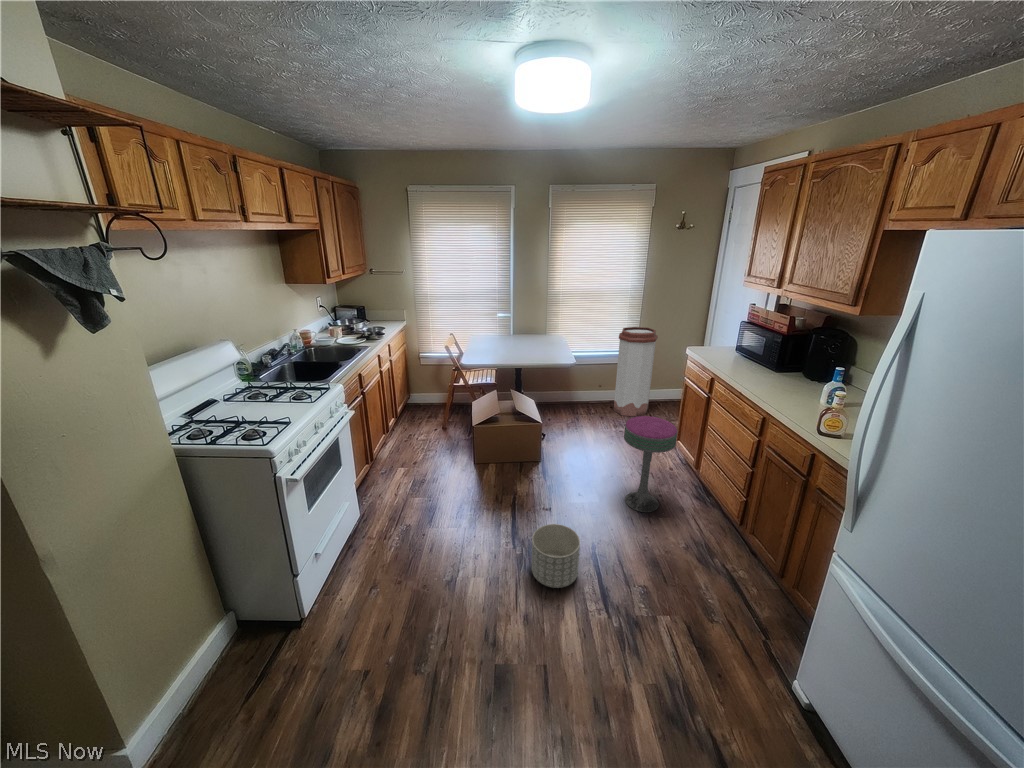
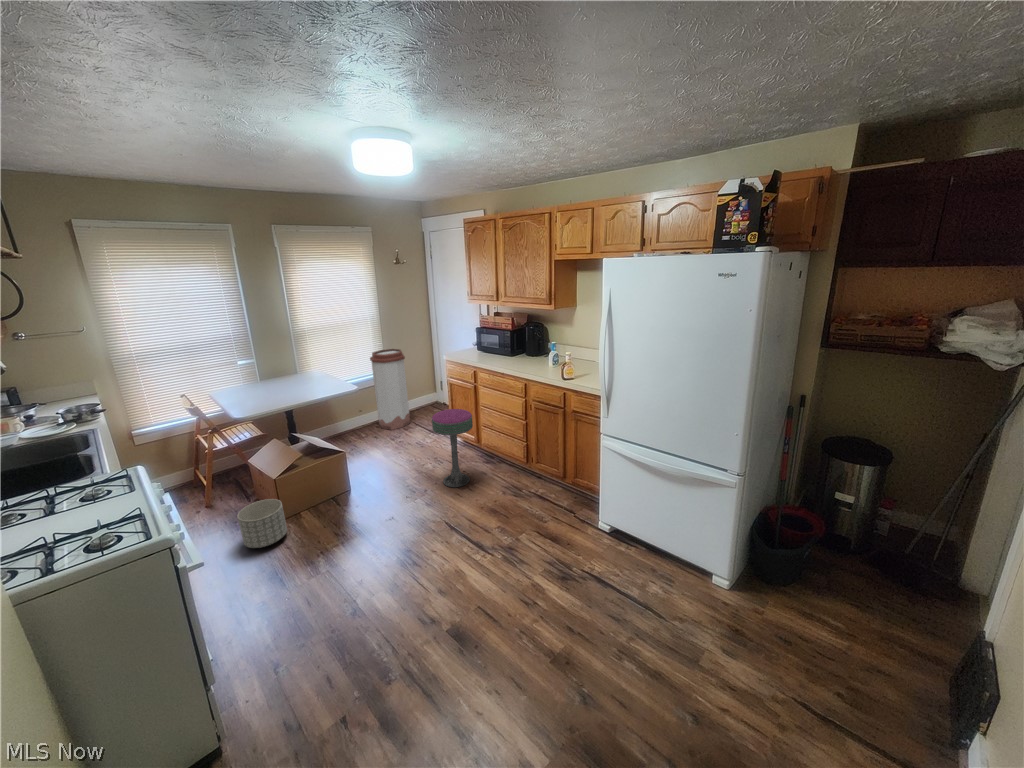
planter: present [532,524,580,588] -> present [237,499,287,548]

